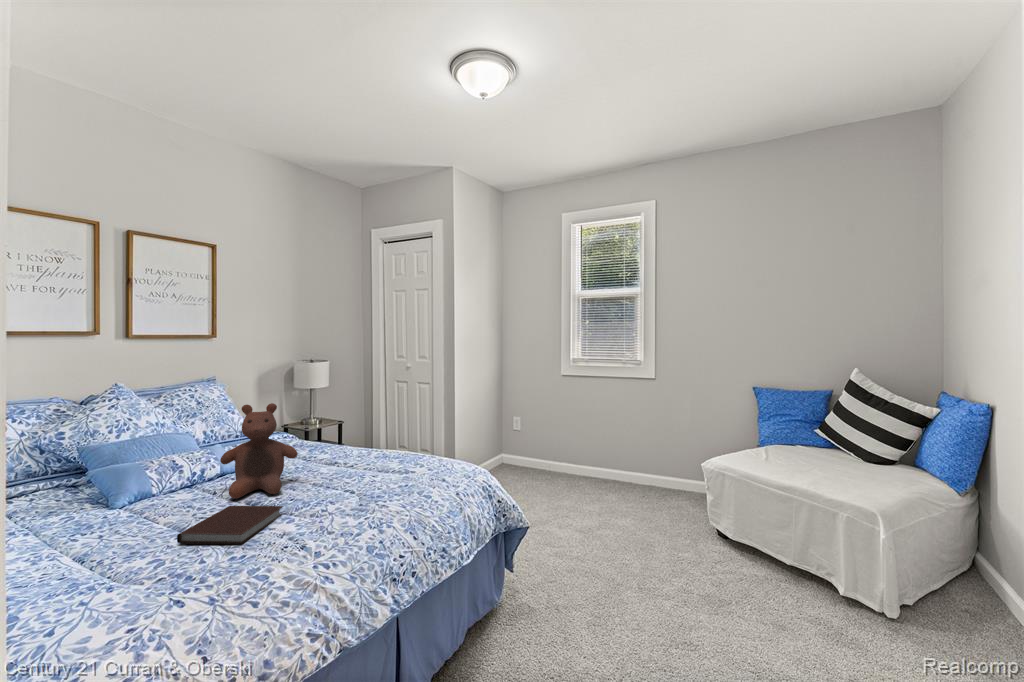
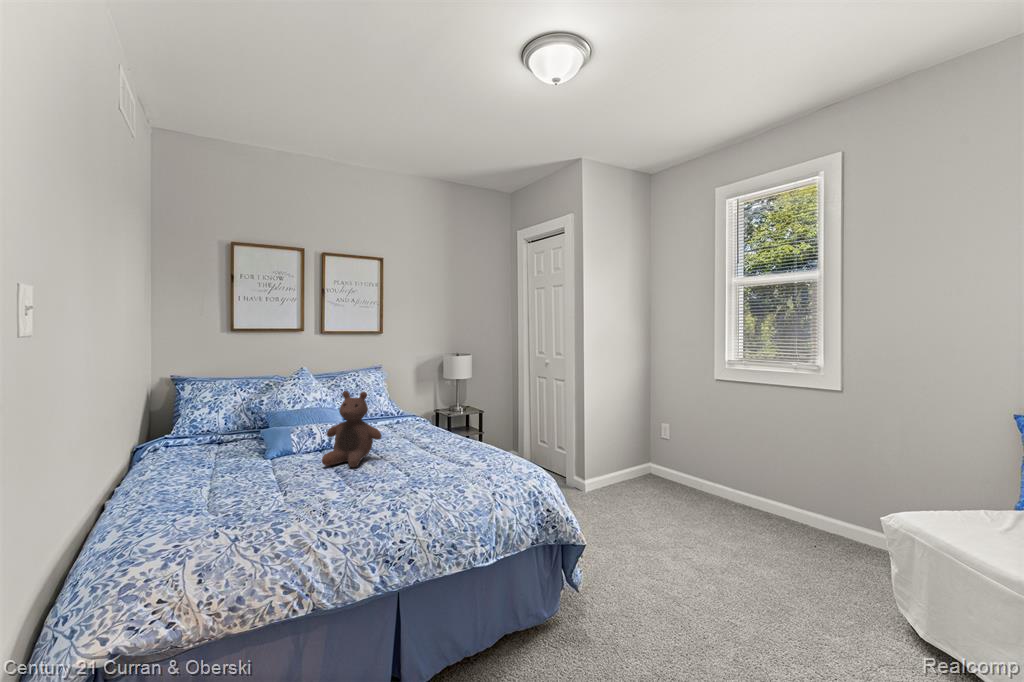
notebook: present [177,506,283,544] -> none [256,471,341,502]

